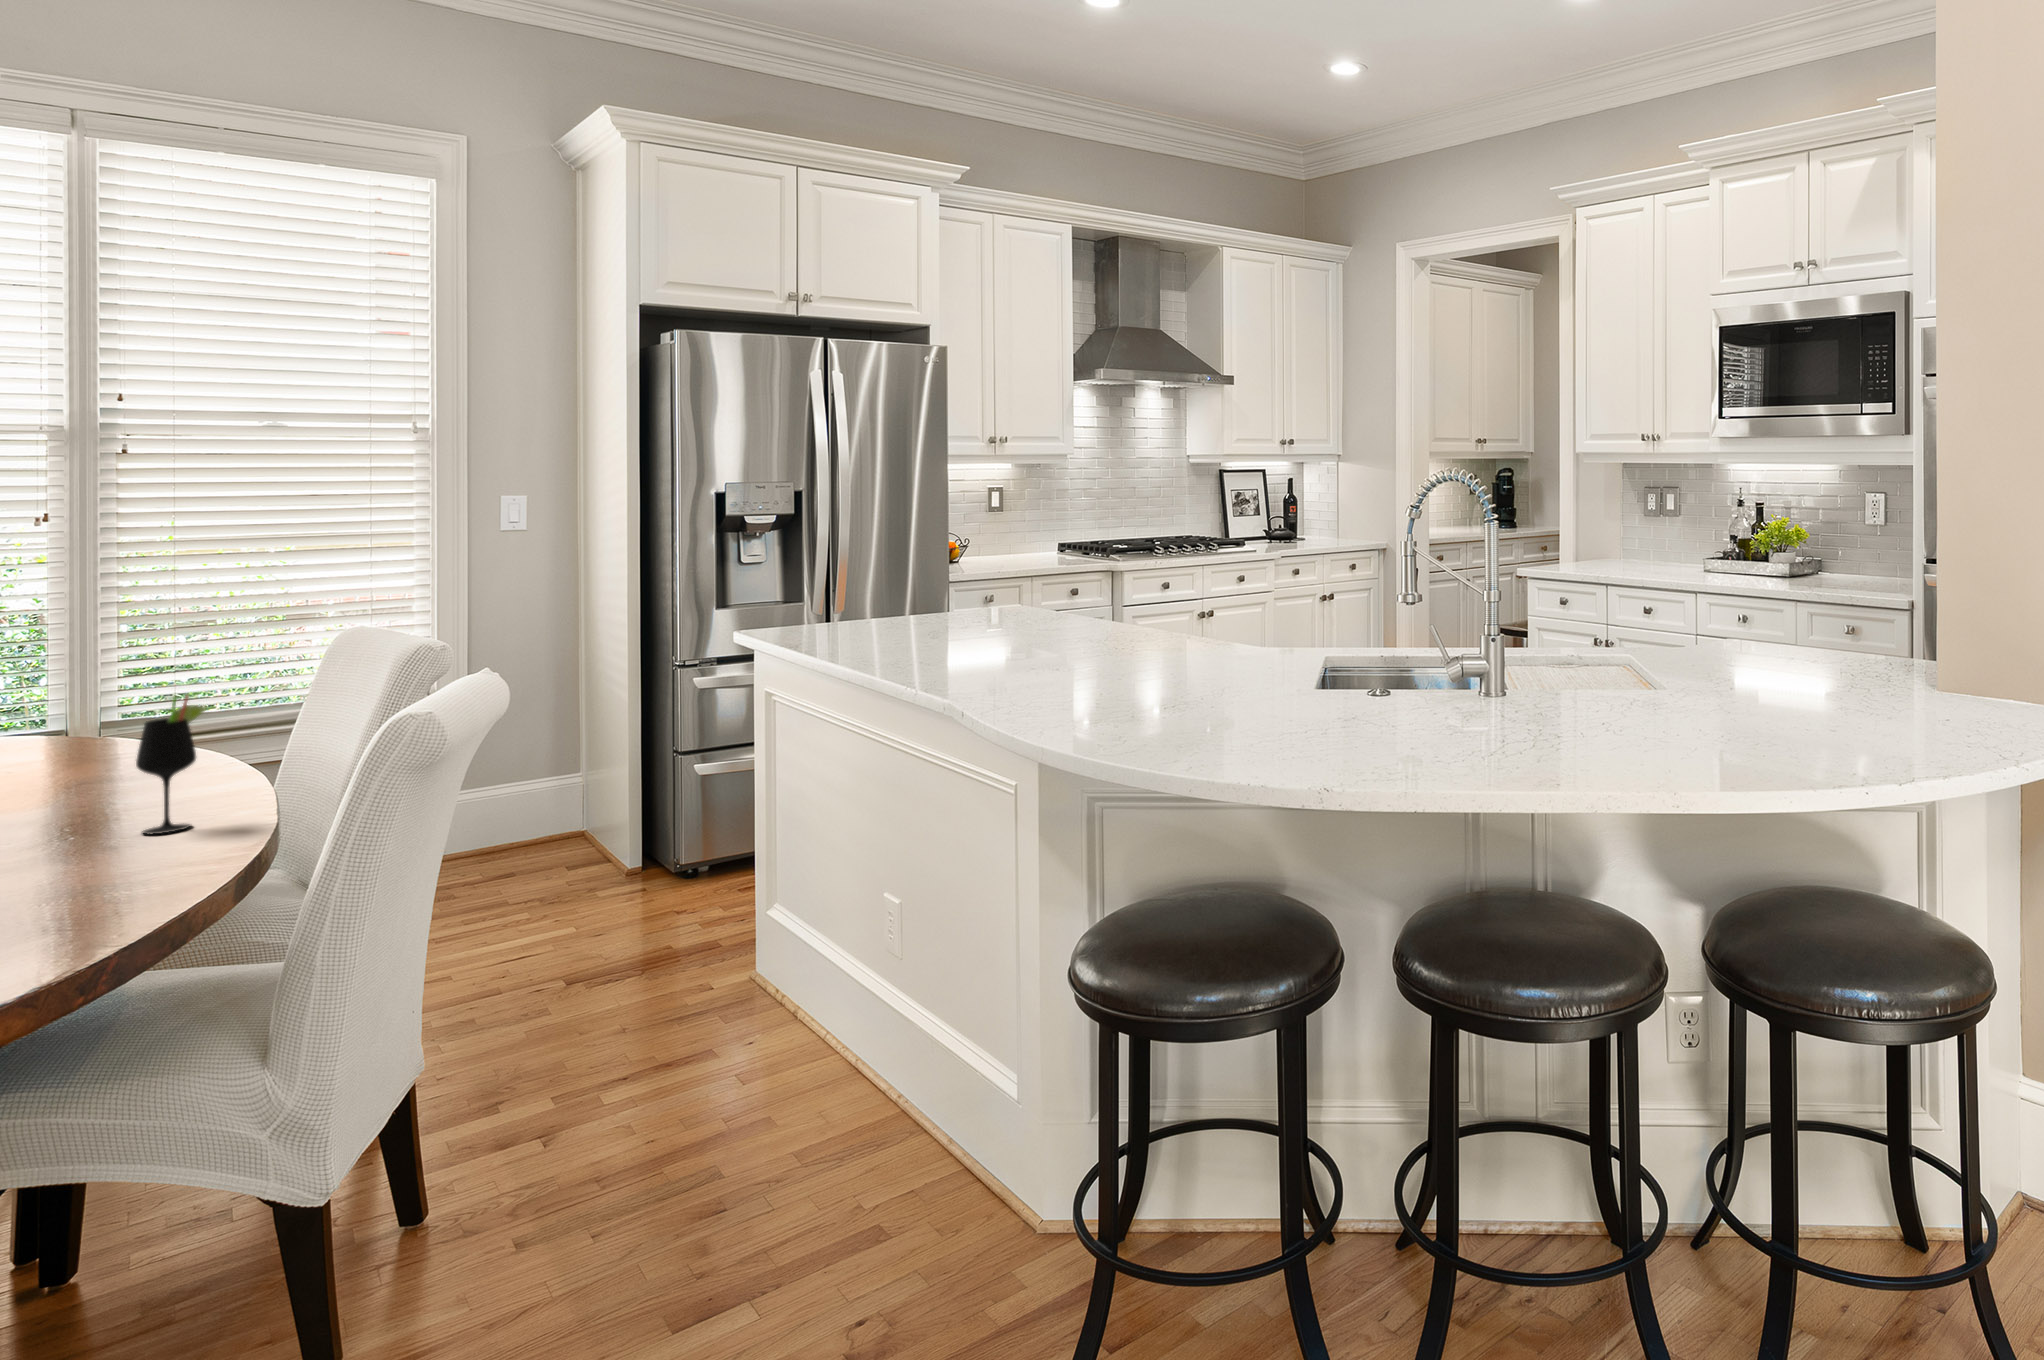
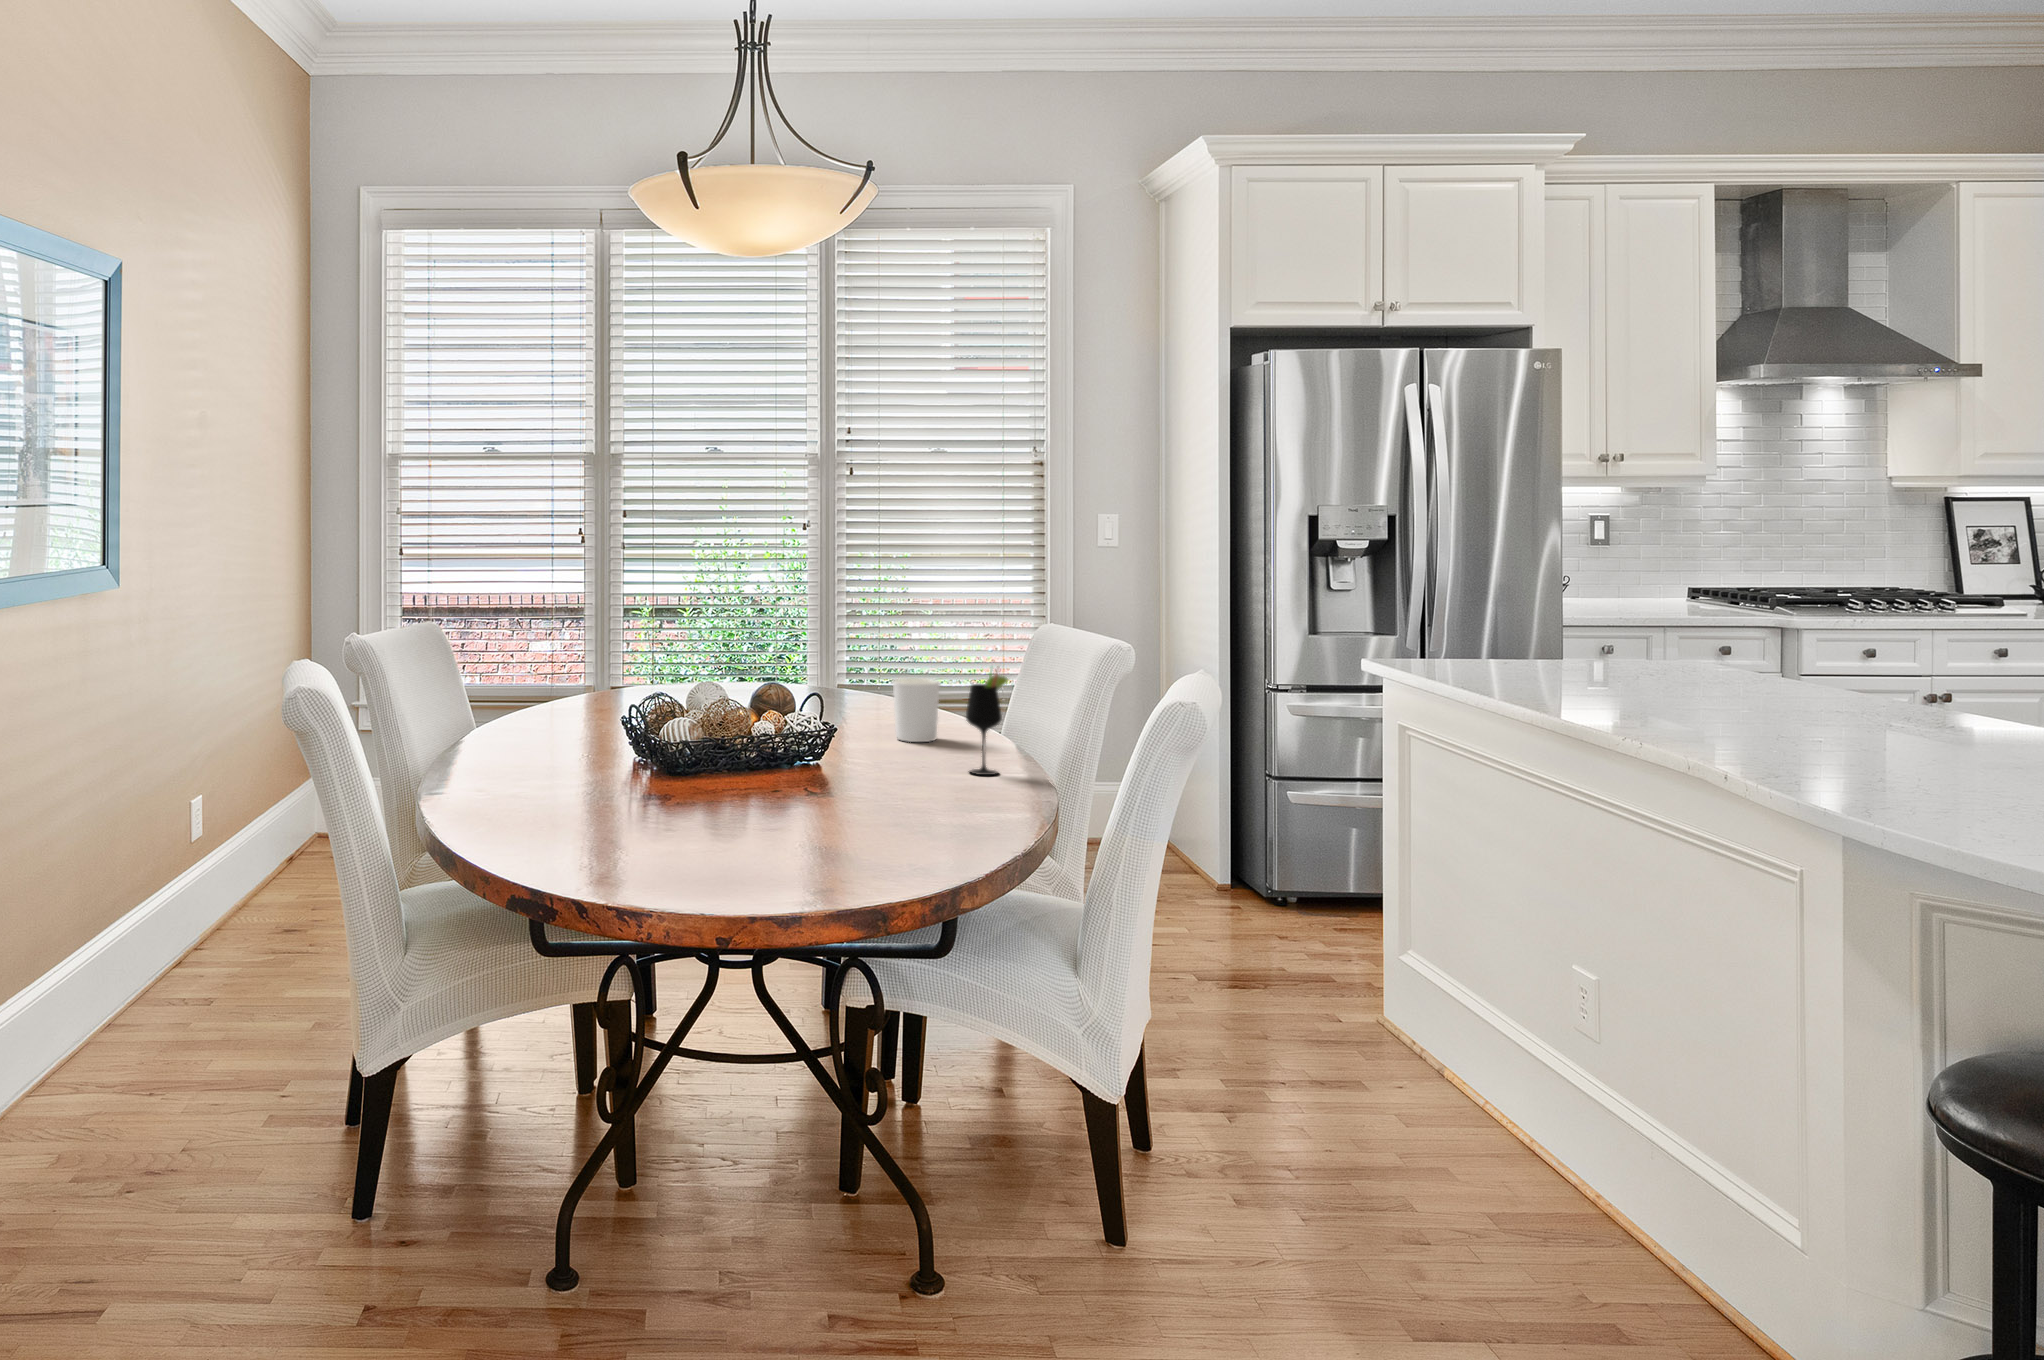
candle holder: none [53,715,138,801] -> present [893,678,940,742]

